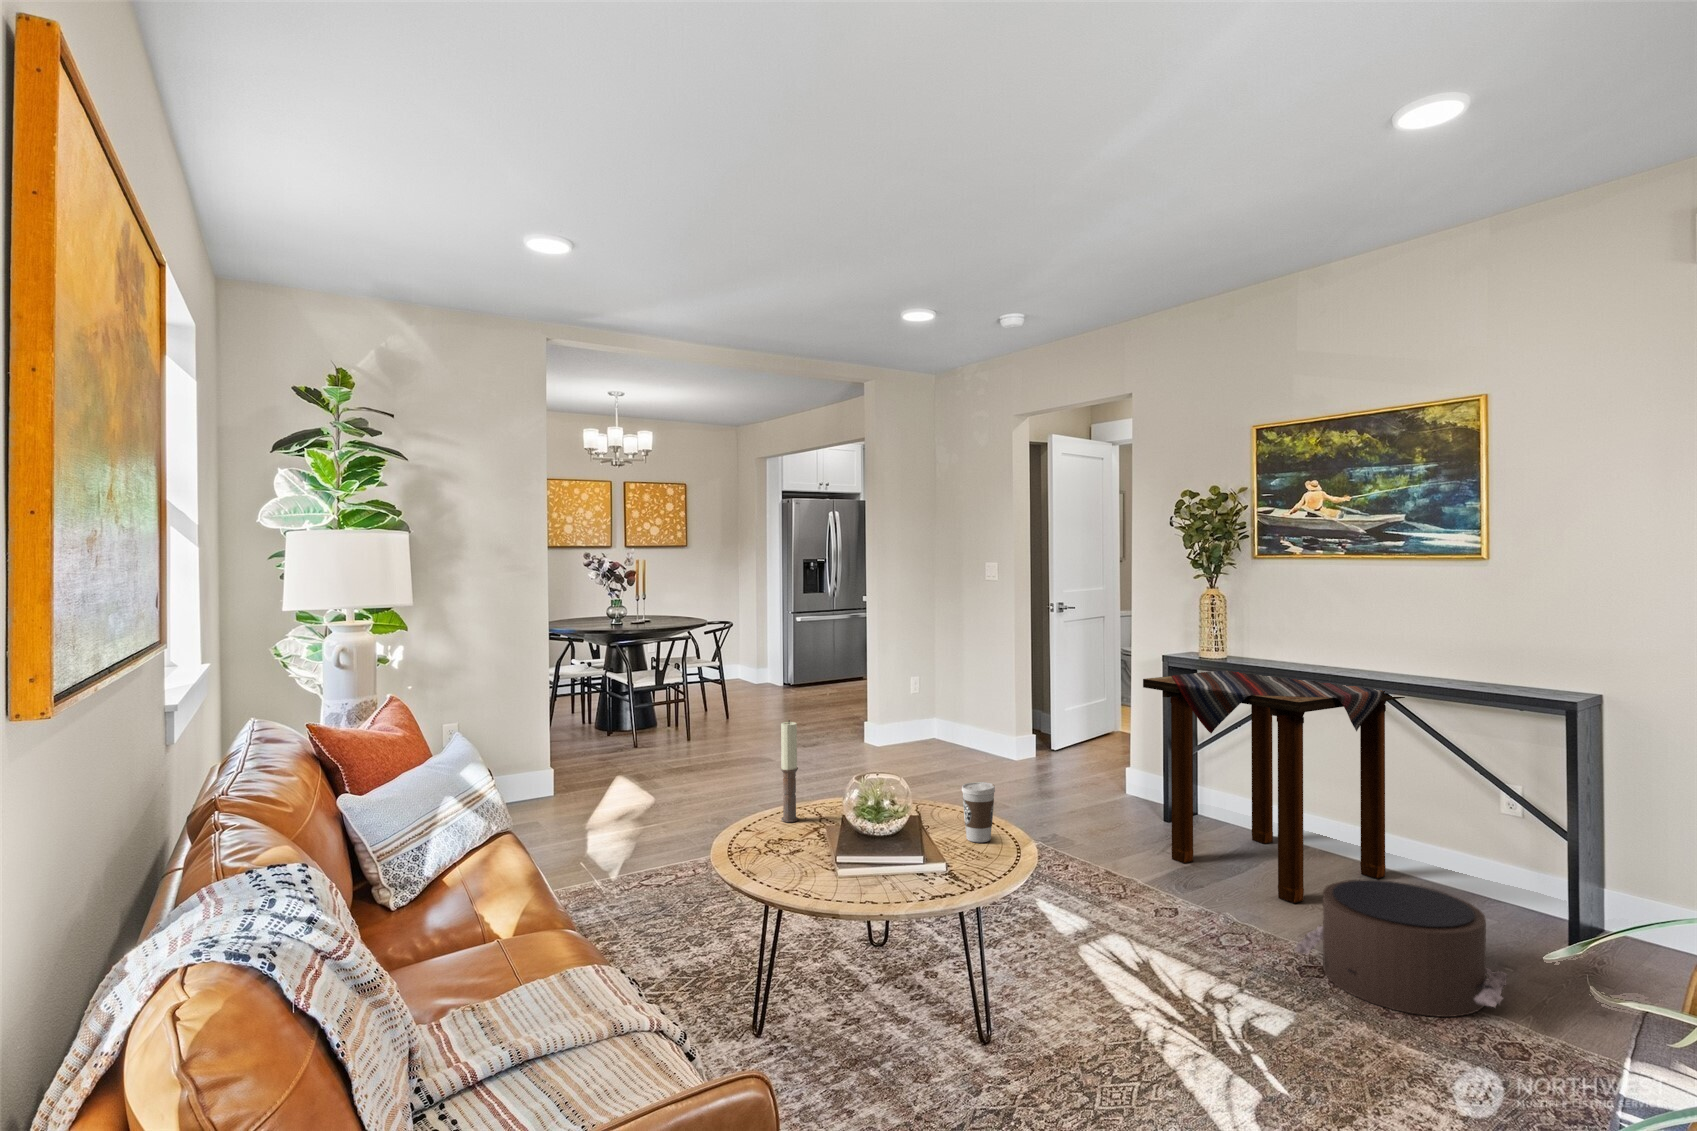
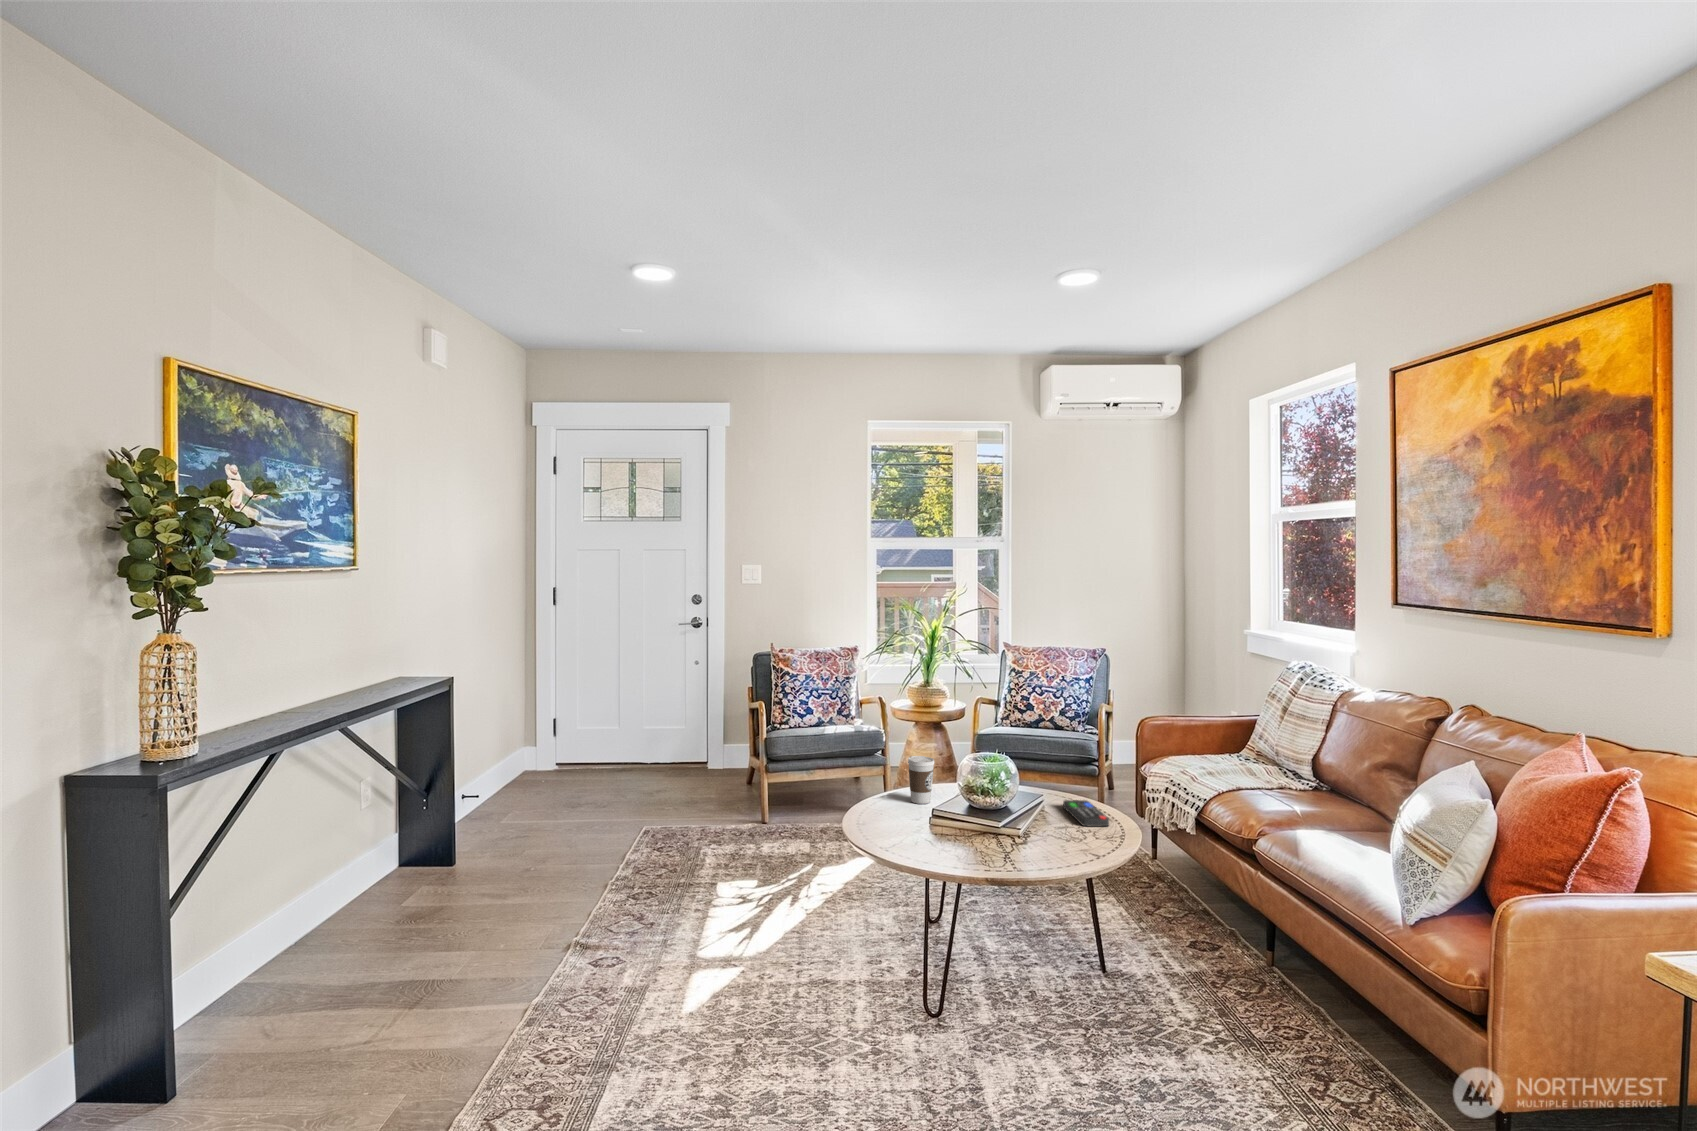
side table: present [1143,671,1405,904] -> none [182,711,538,1016]
candle: present [781,721,798,822] -> none [1046,746,1064,850]
remote control: none [751,841,820,878] -> present [1063,800,1109,826]
pouf: present [1295,880,1507,1017] -> none [572,808,676,898]

